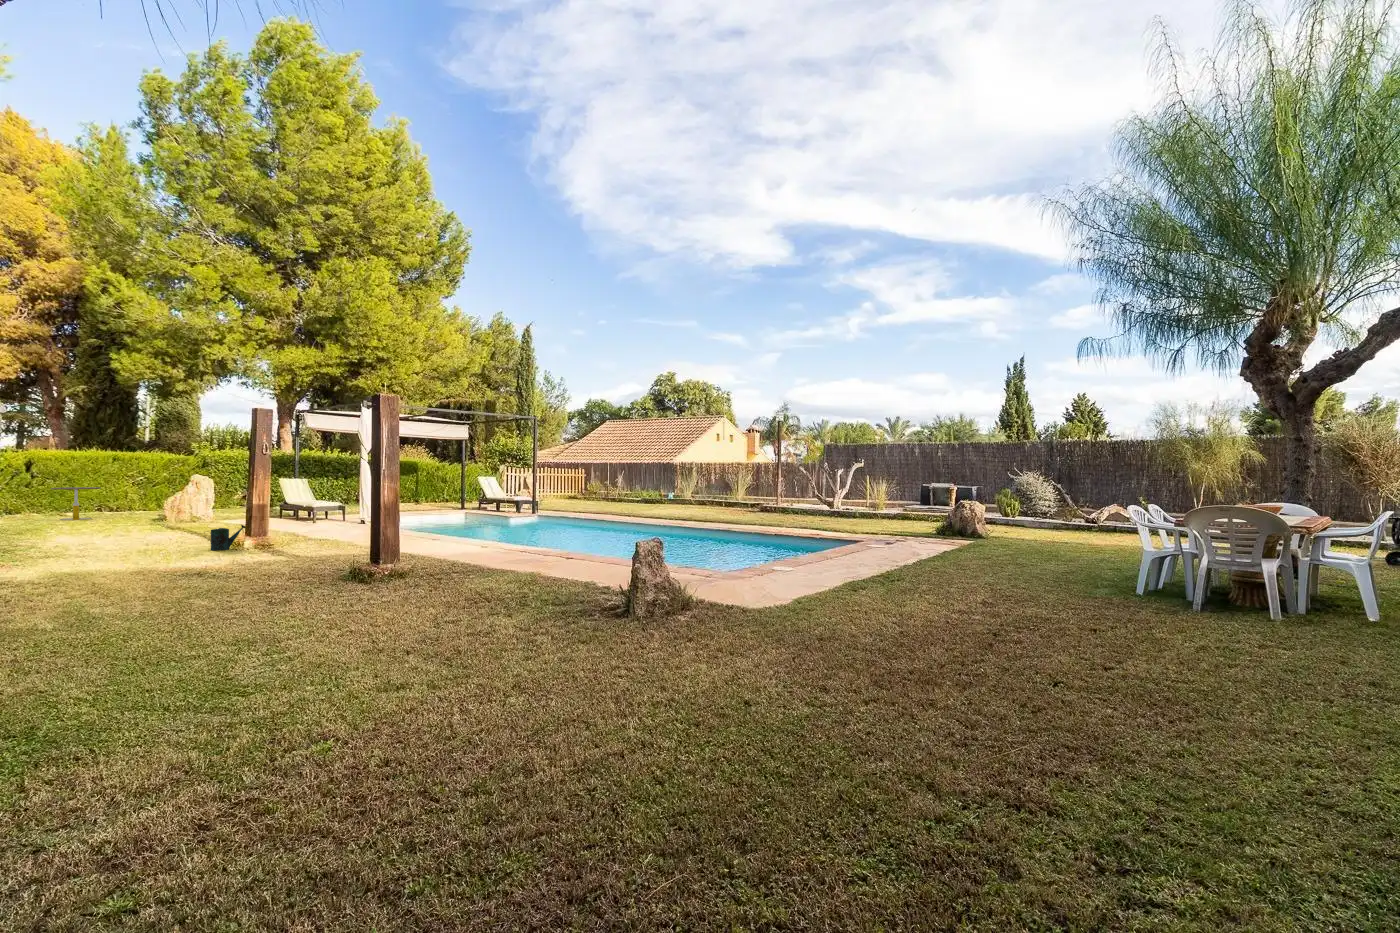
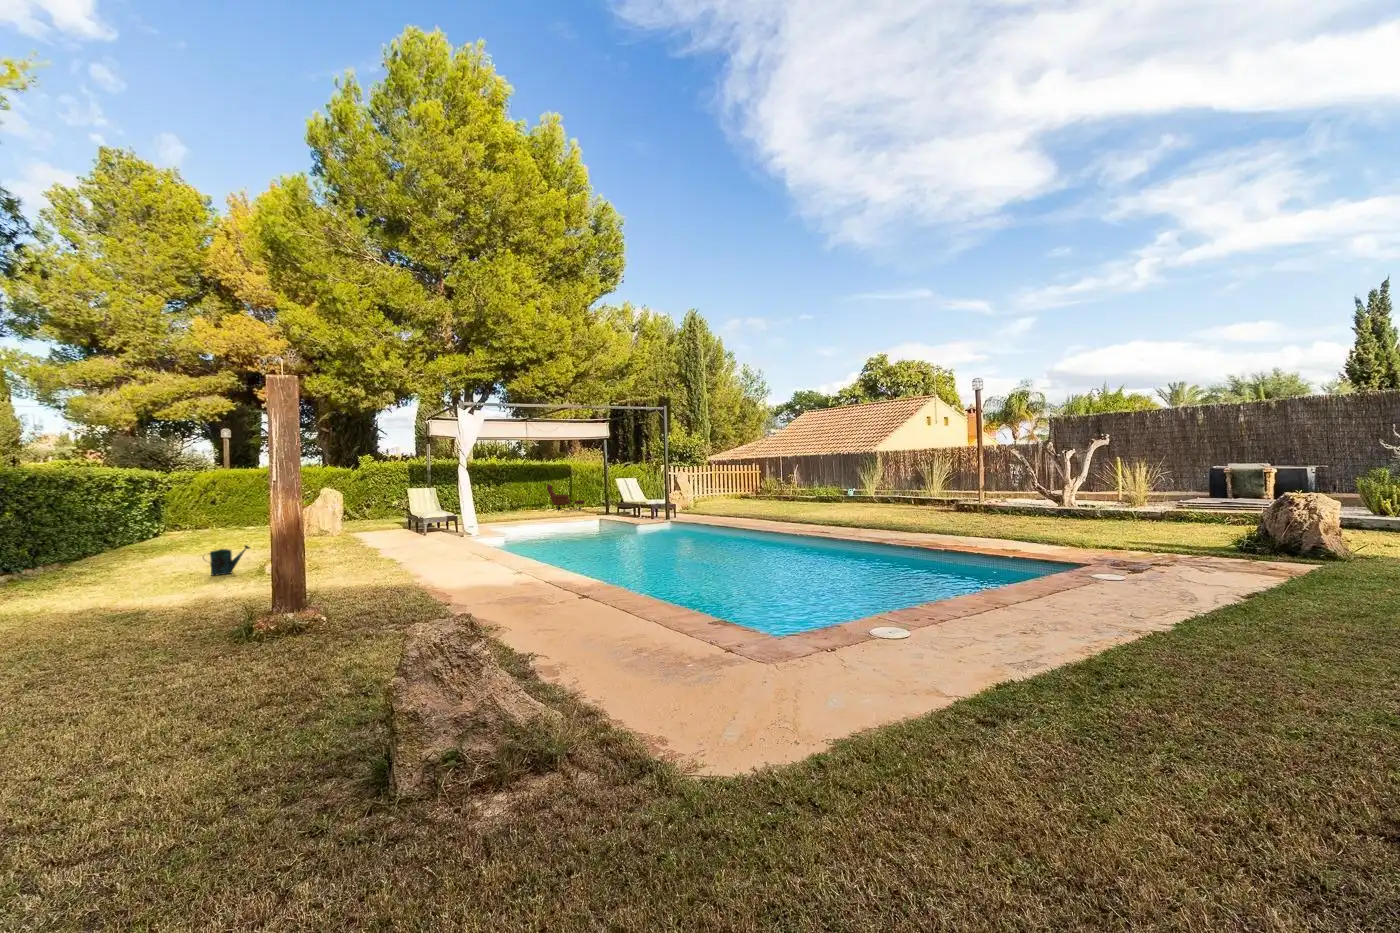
lounge chair: none [403,480,442,507] -> present [547,484,585,511]
side table: present [51,487,100,520] -> none [217,501,260,533]

